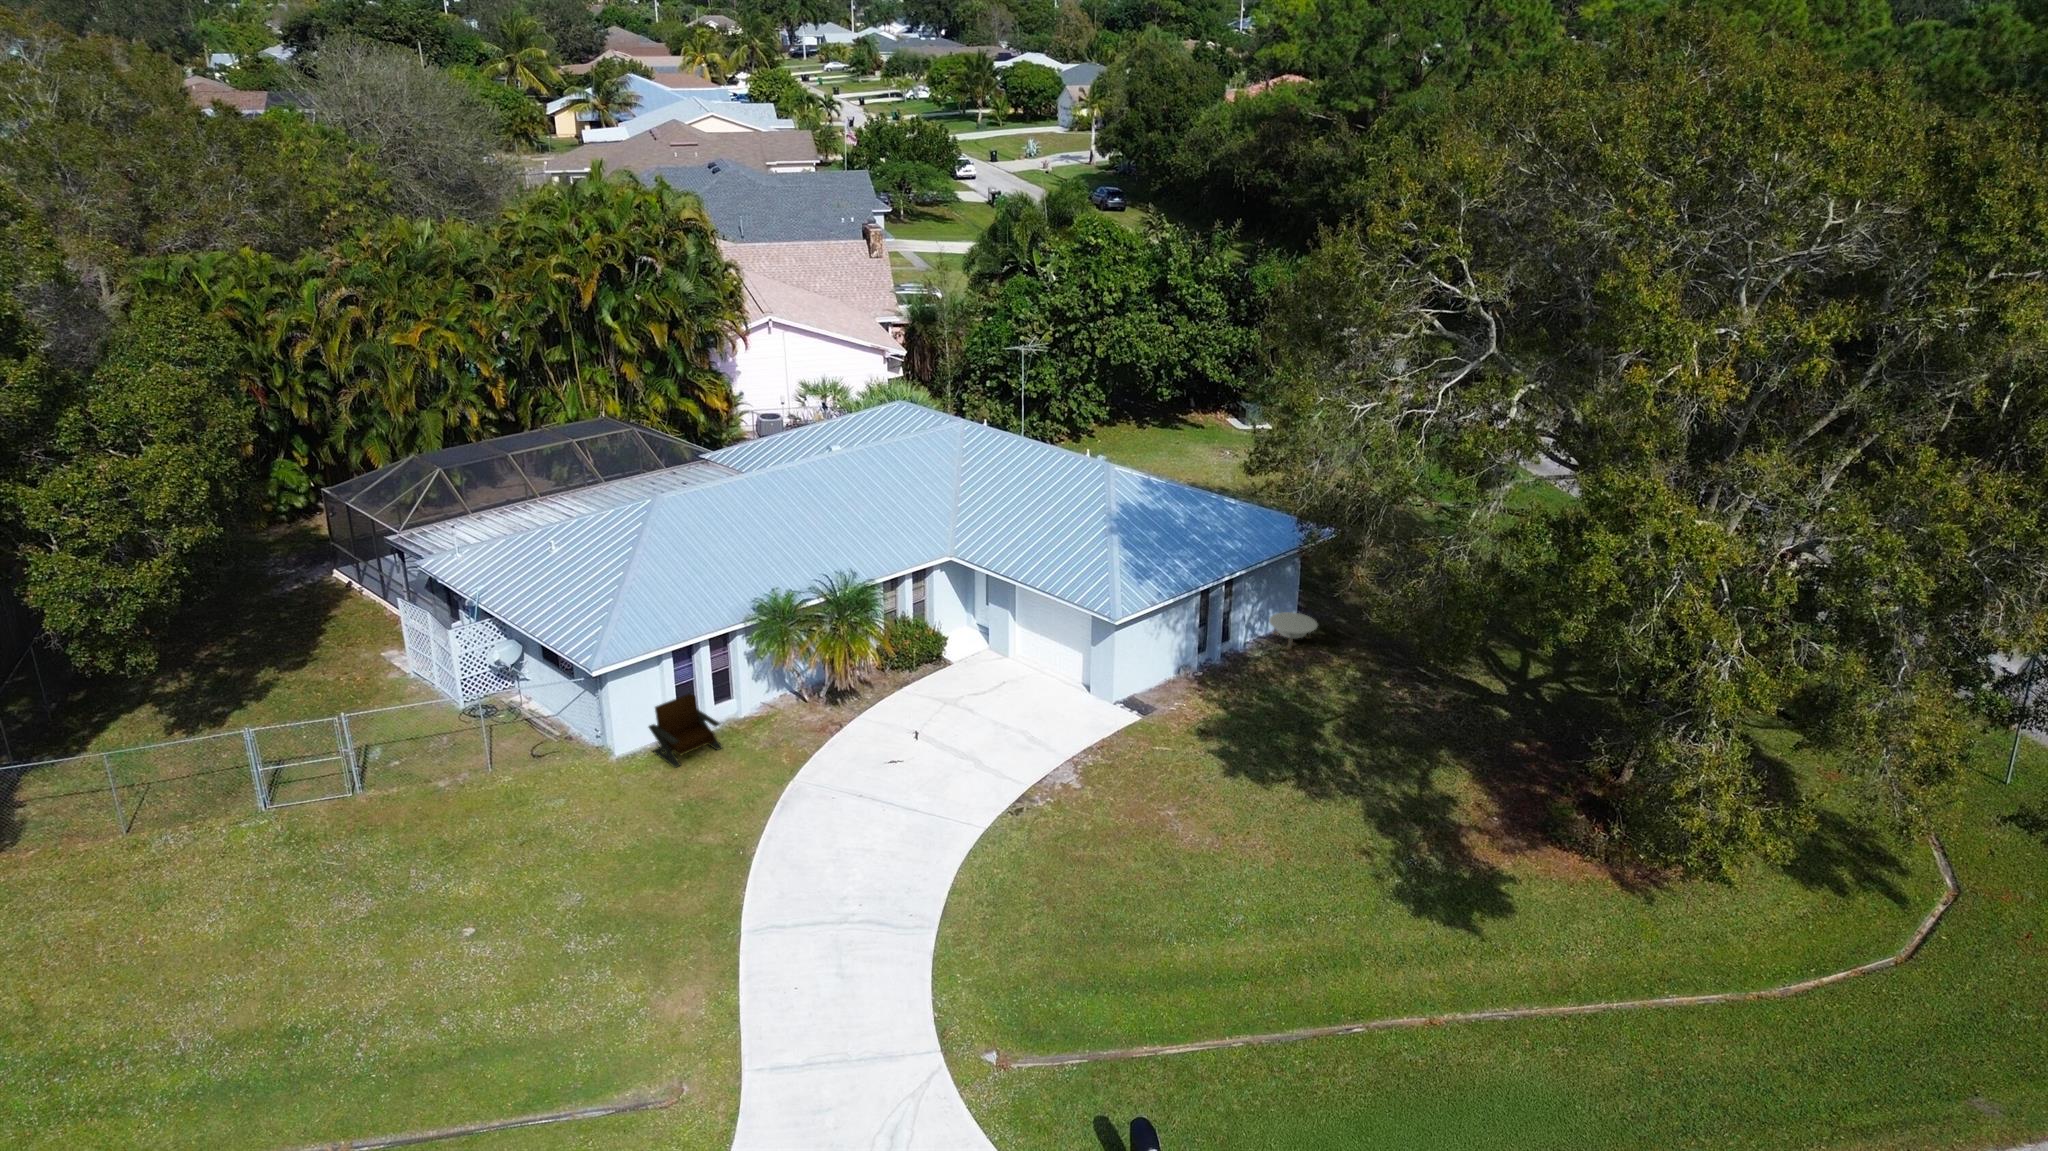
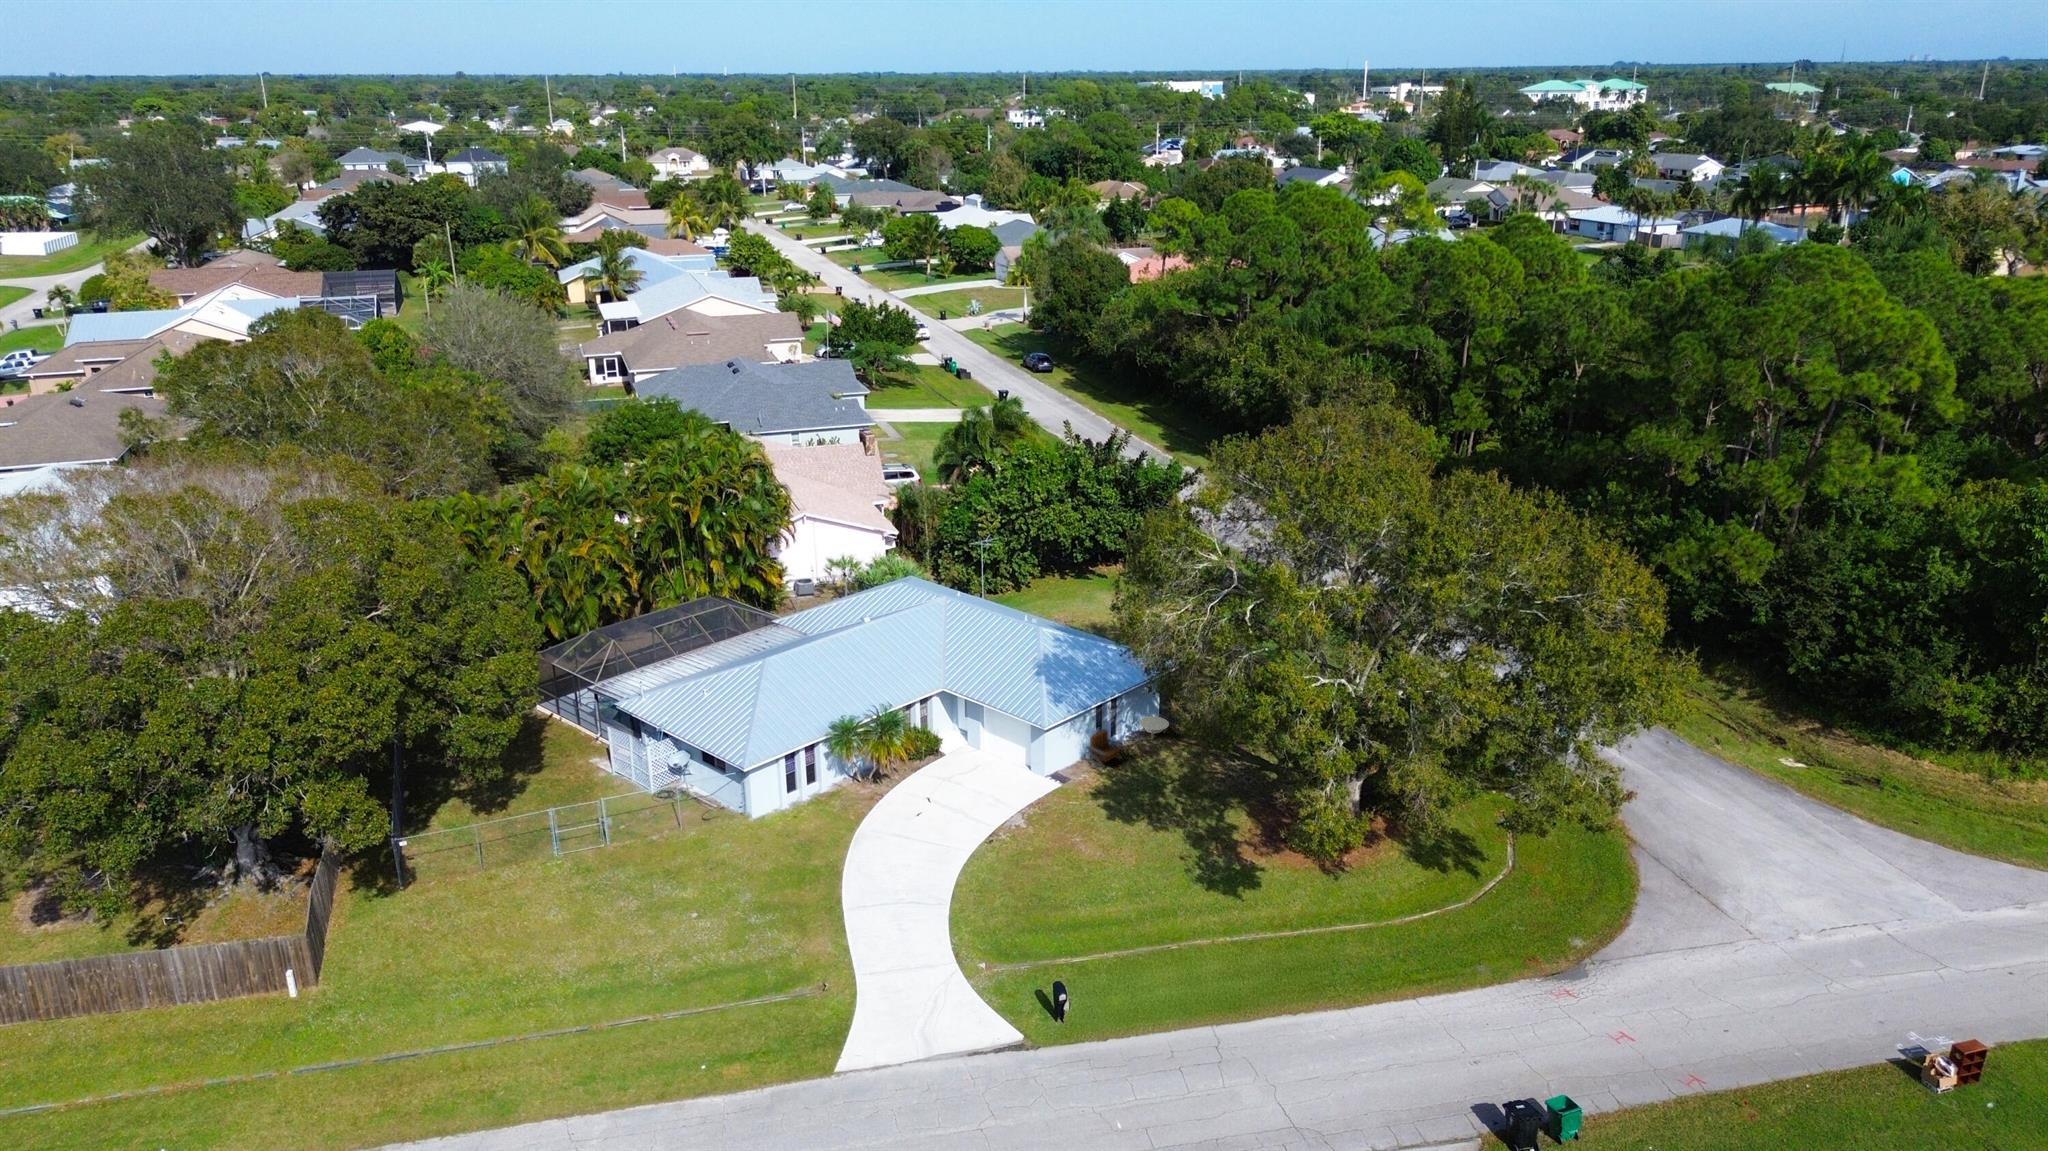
lounge chair: present [649,694,722,768] -> present [1086,729,1121,768]

